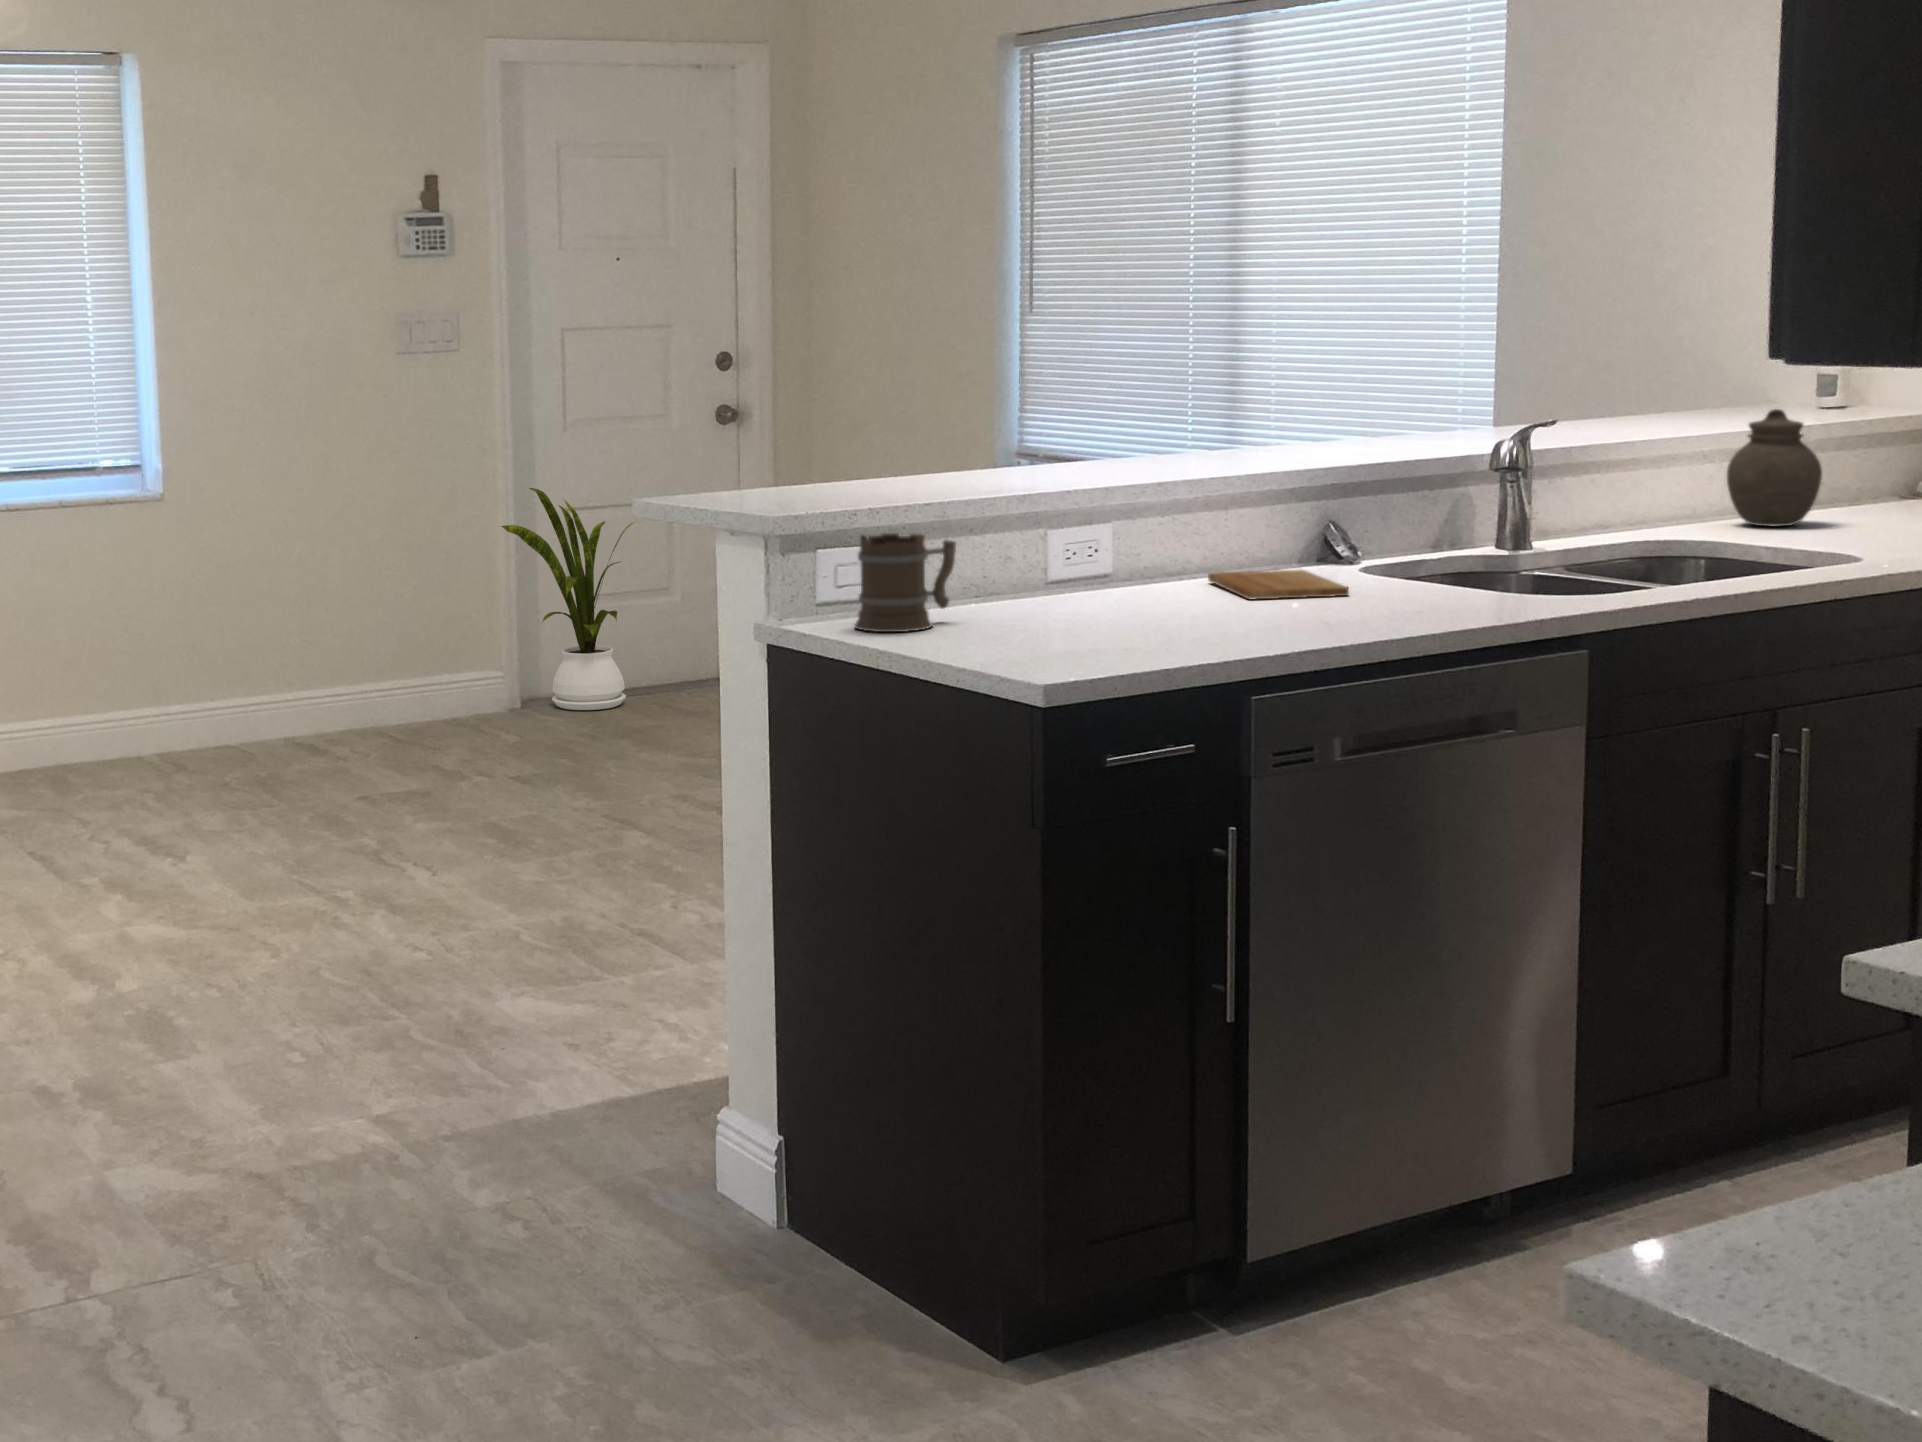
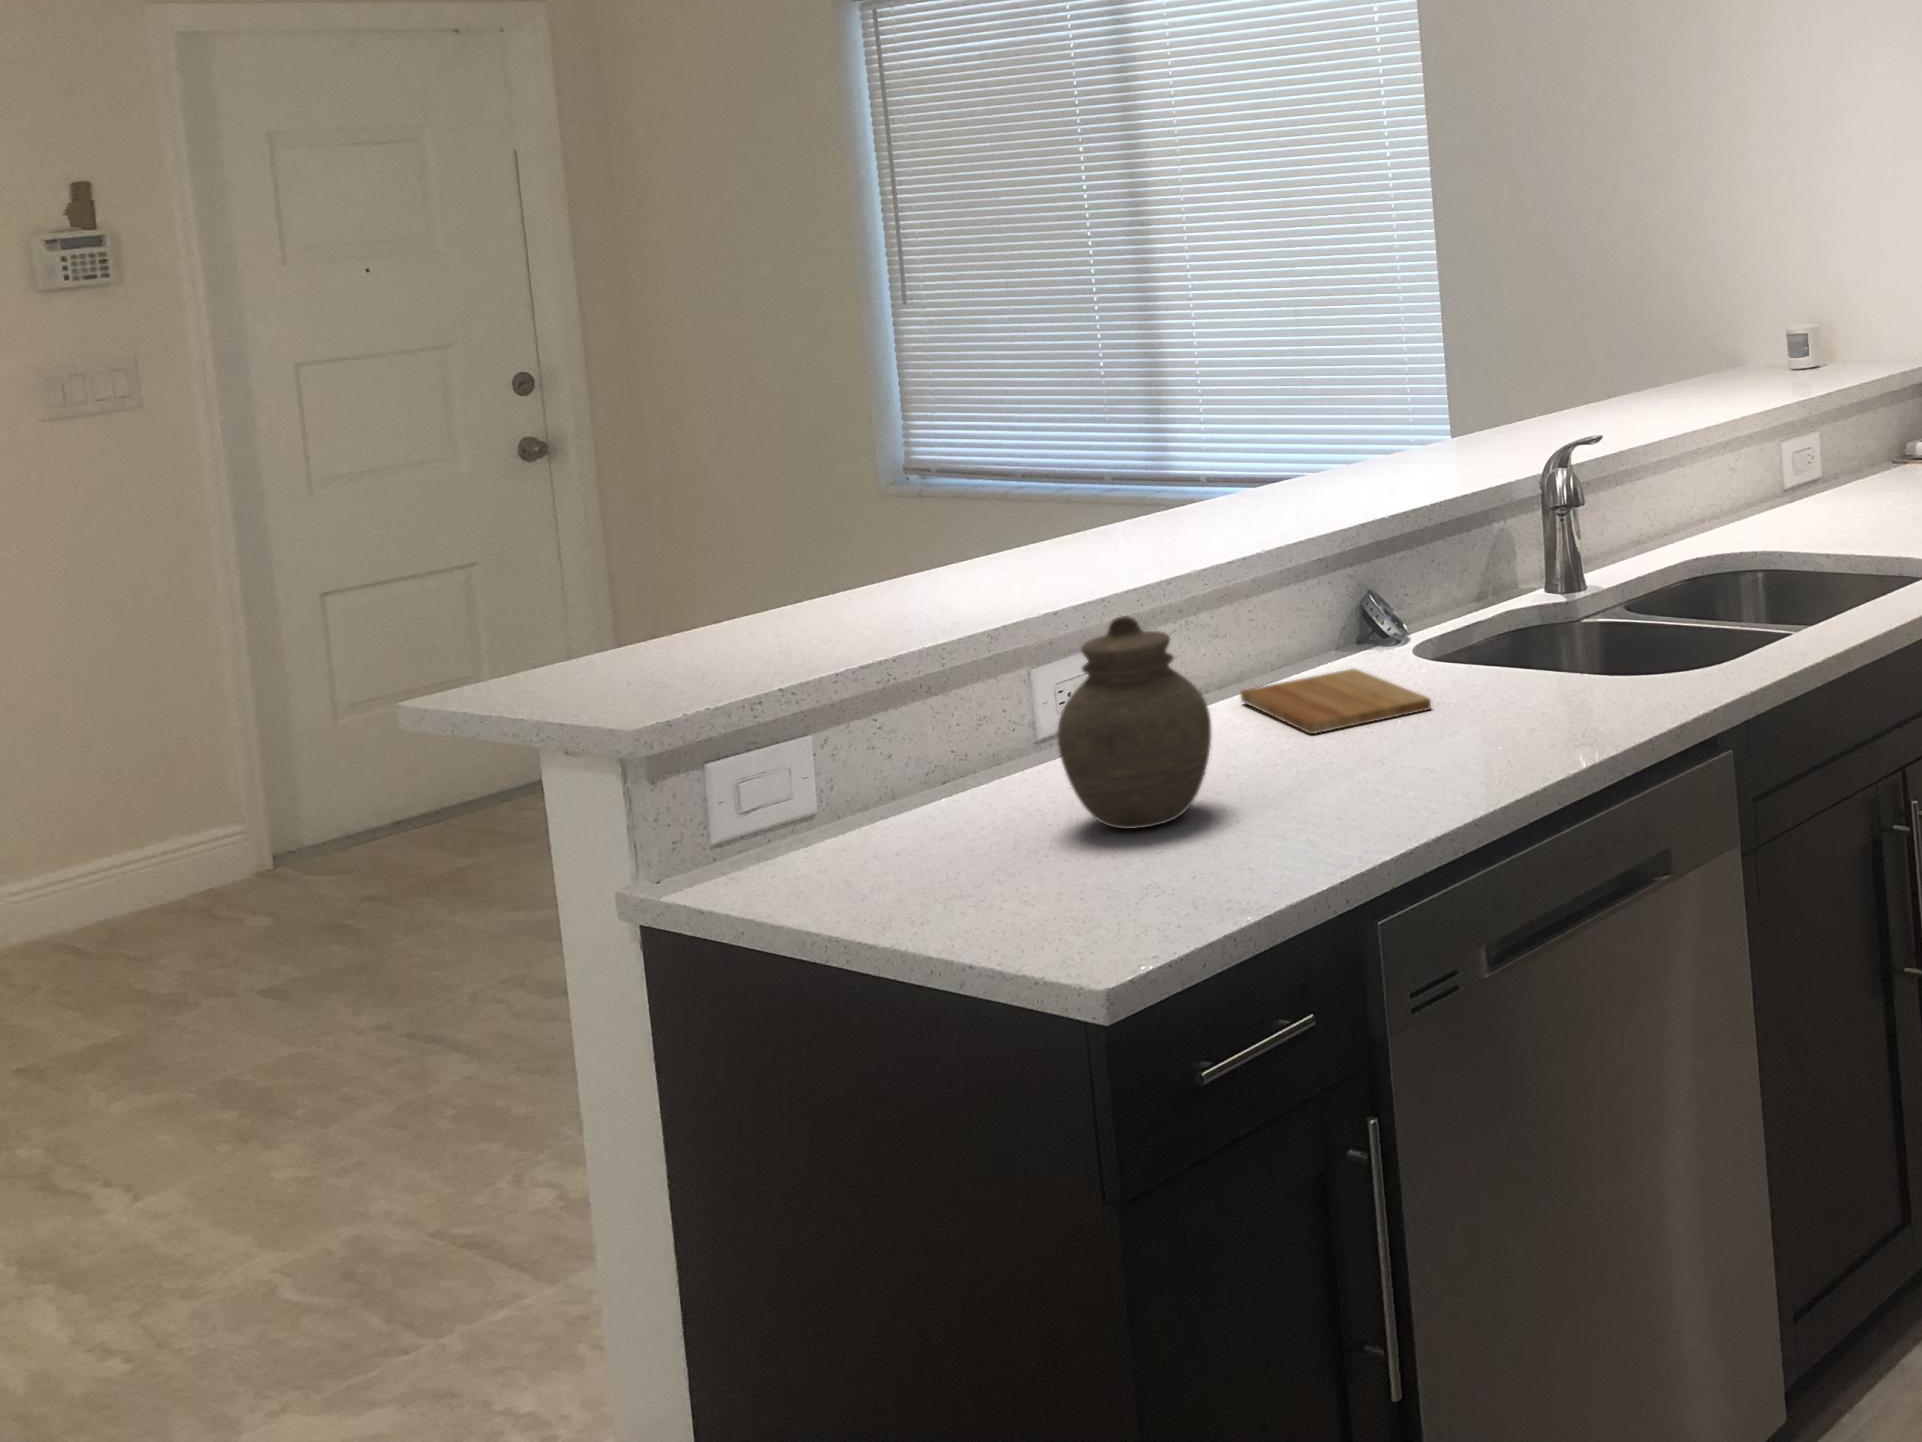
jar: present [1727,409,1822,527] -> present [1057,616,1211,829]
house plant: present [501,488,633,710] -> none [227,581,429,859]
mug: present [855,533,956,632] -> none [770,724,915,888]

